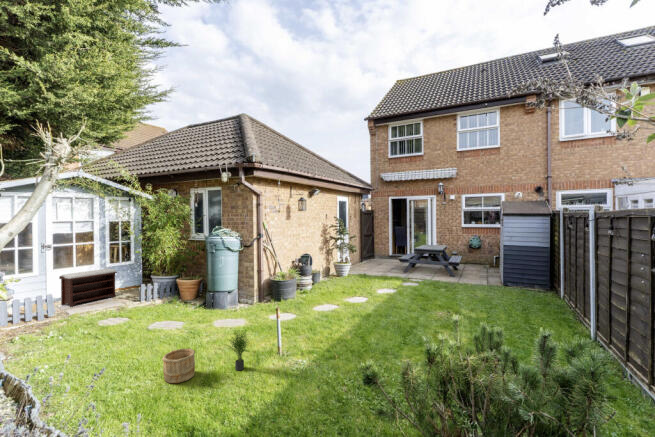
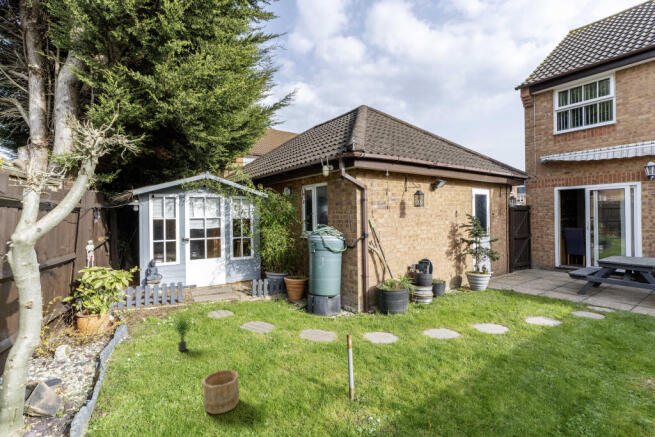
bench: present [59,269,117,307] -> none [193,262,239,295]
potted plant: present [230,331,248,371] -> present [175,319,192,351]

